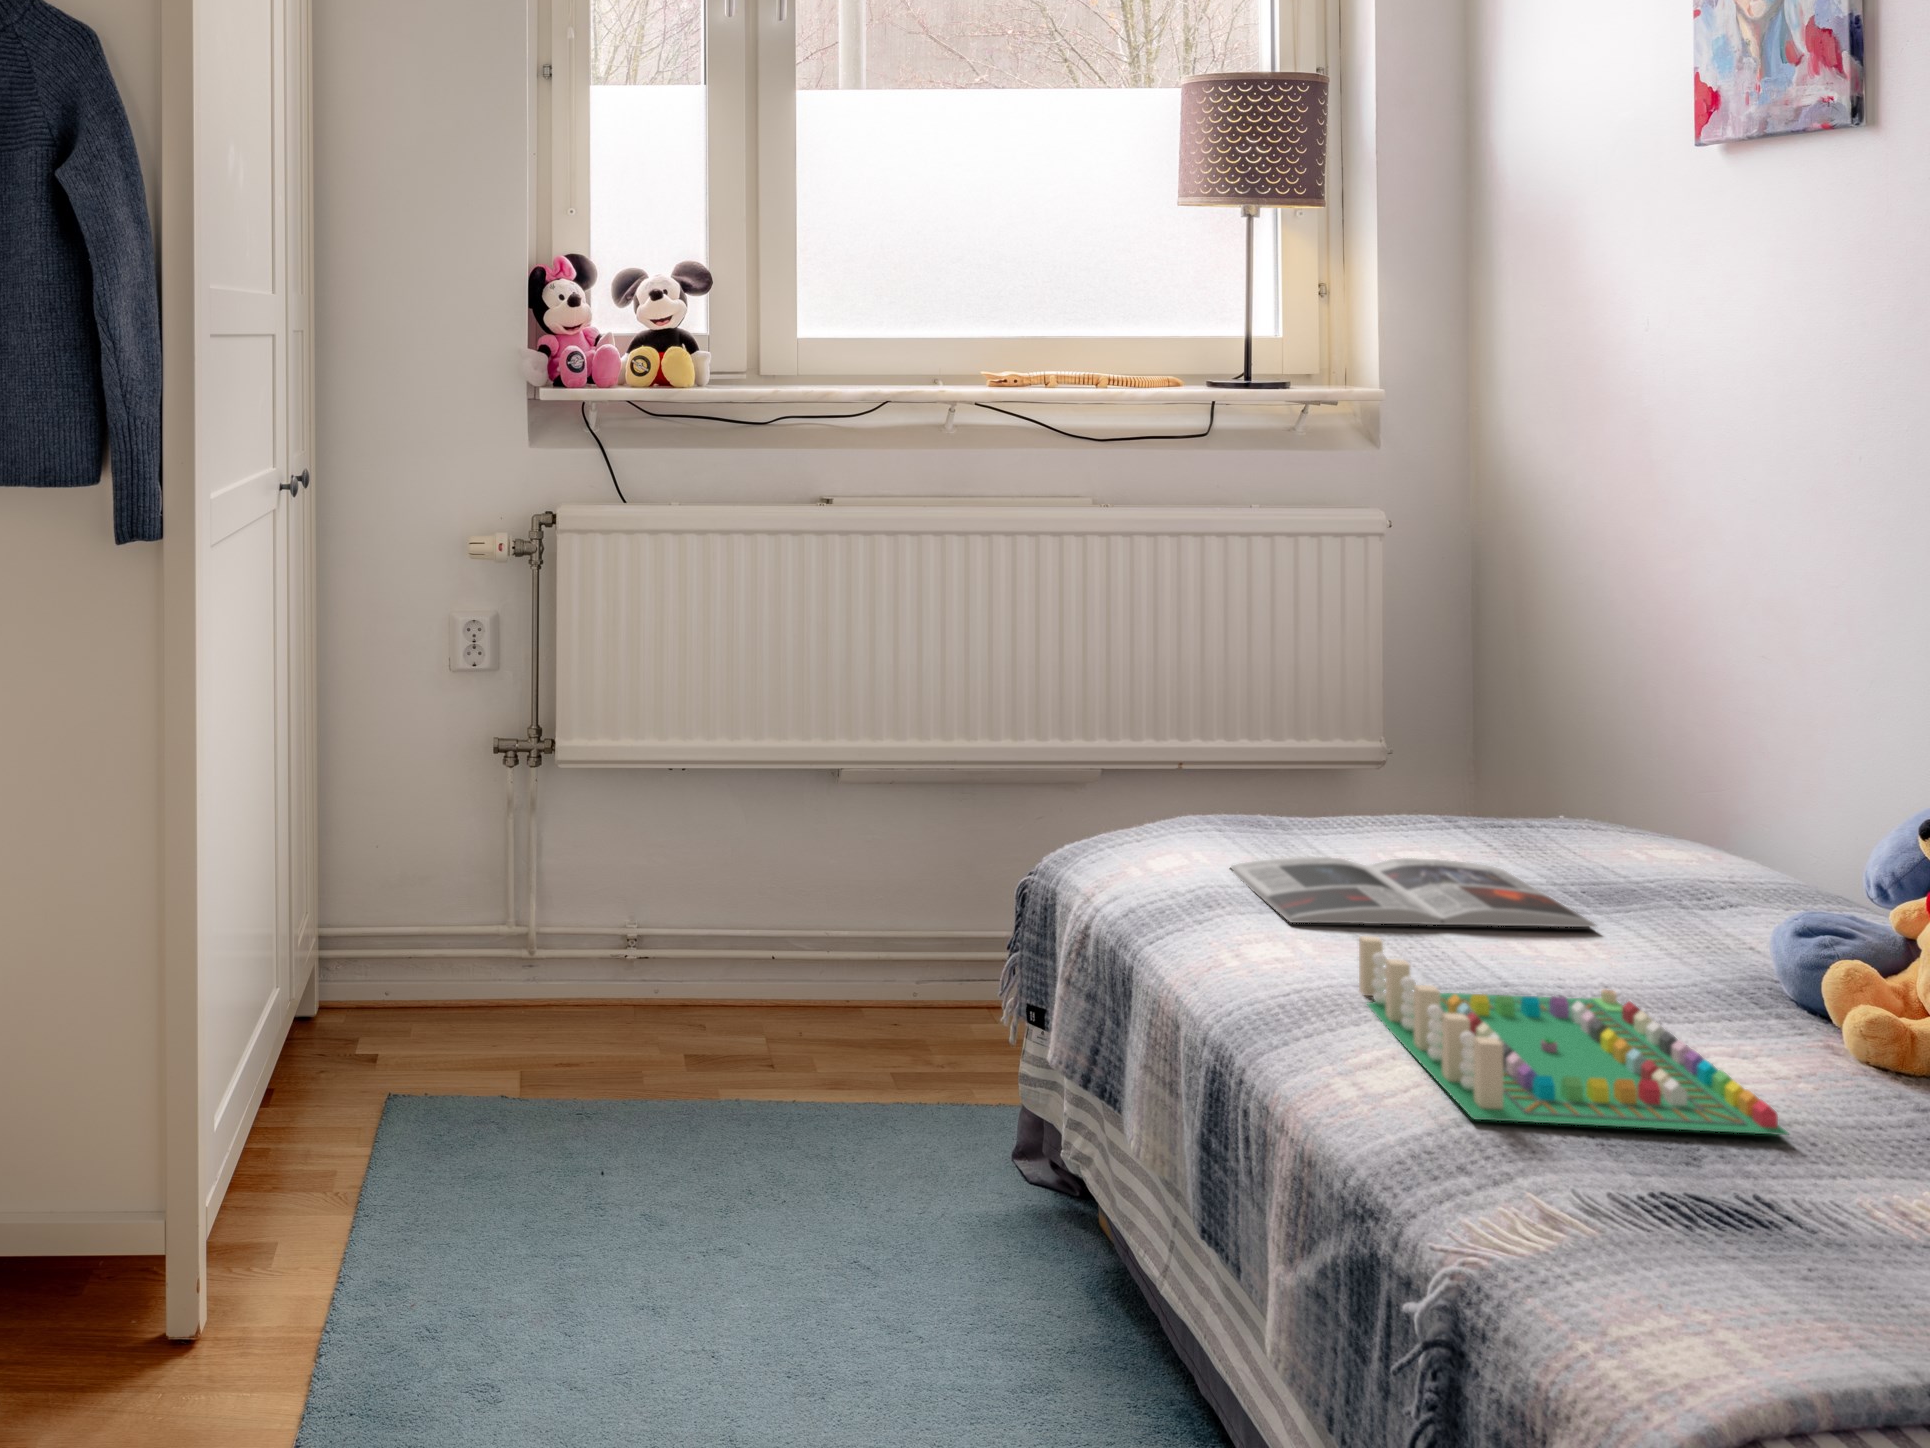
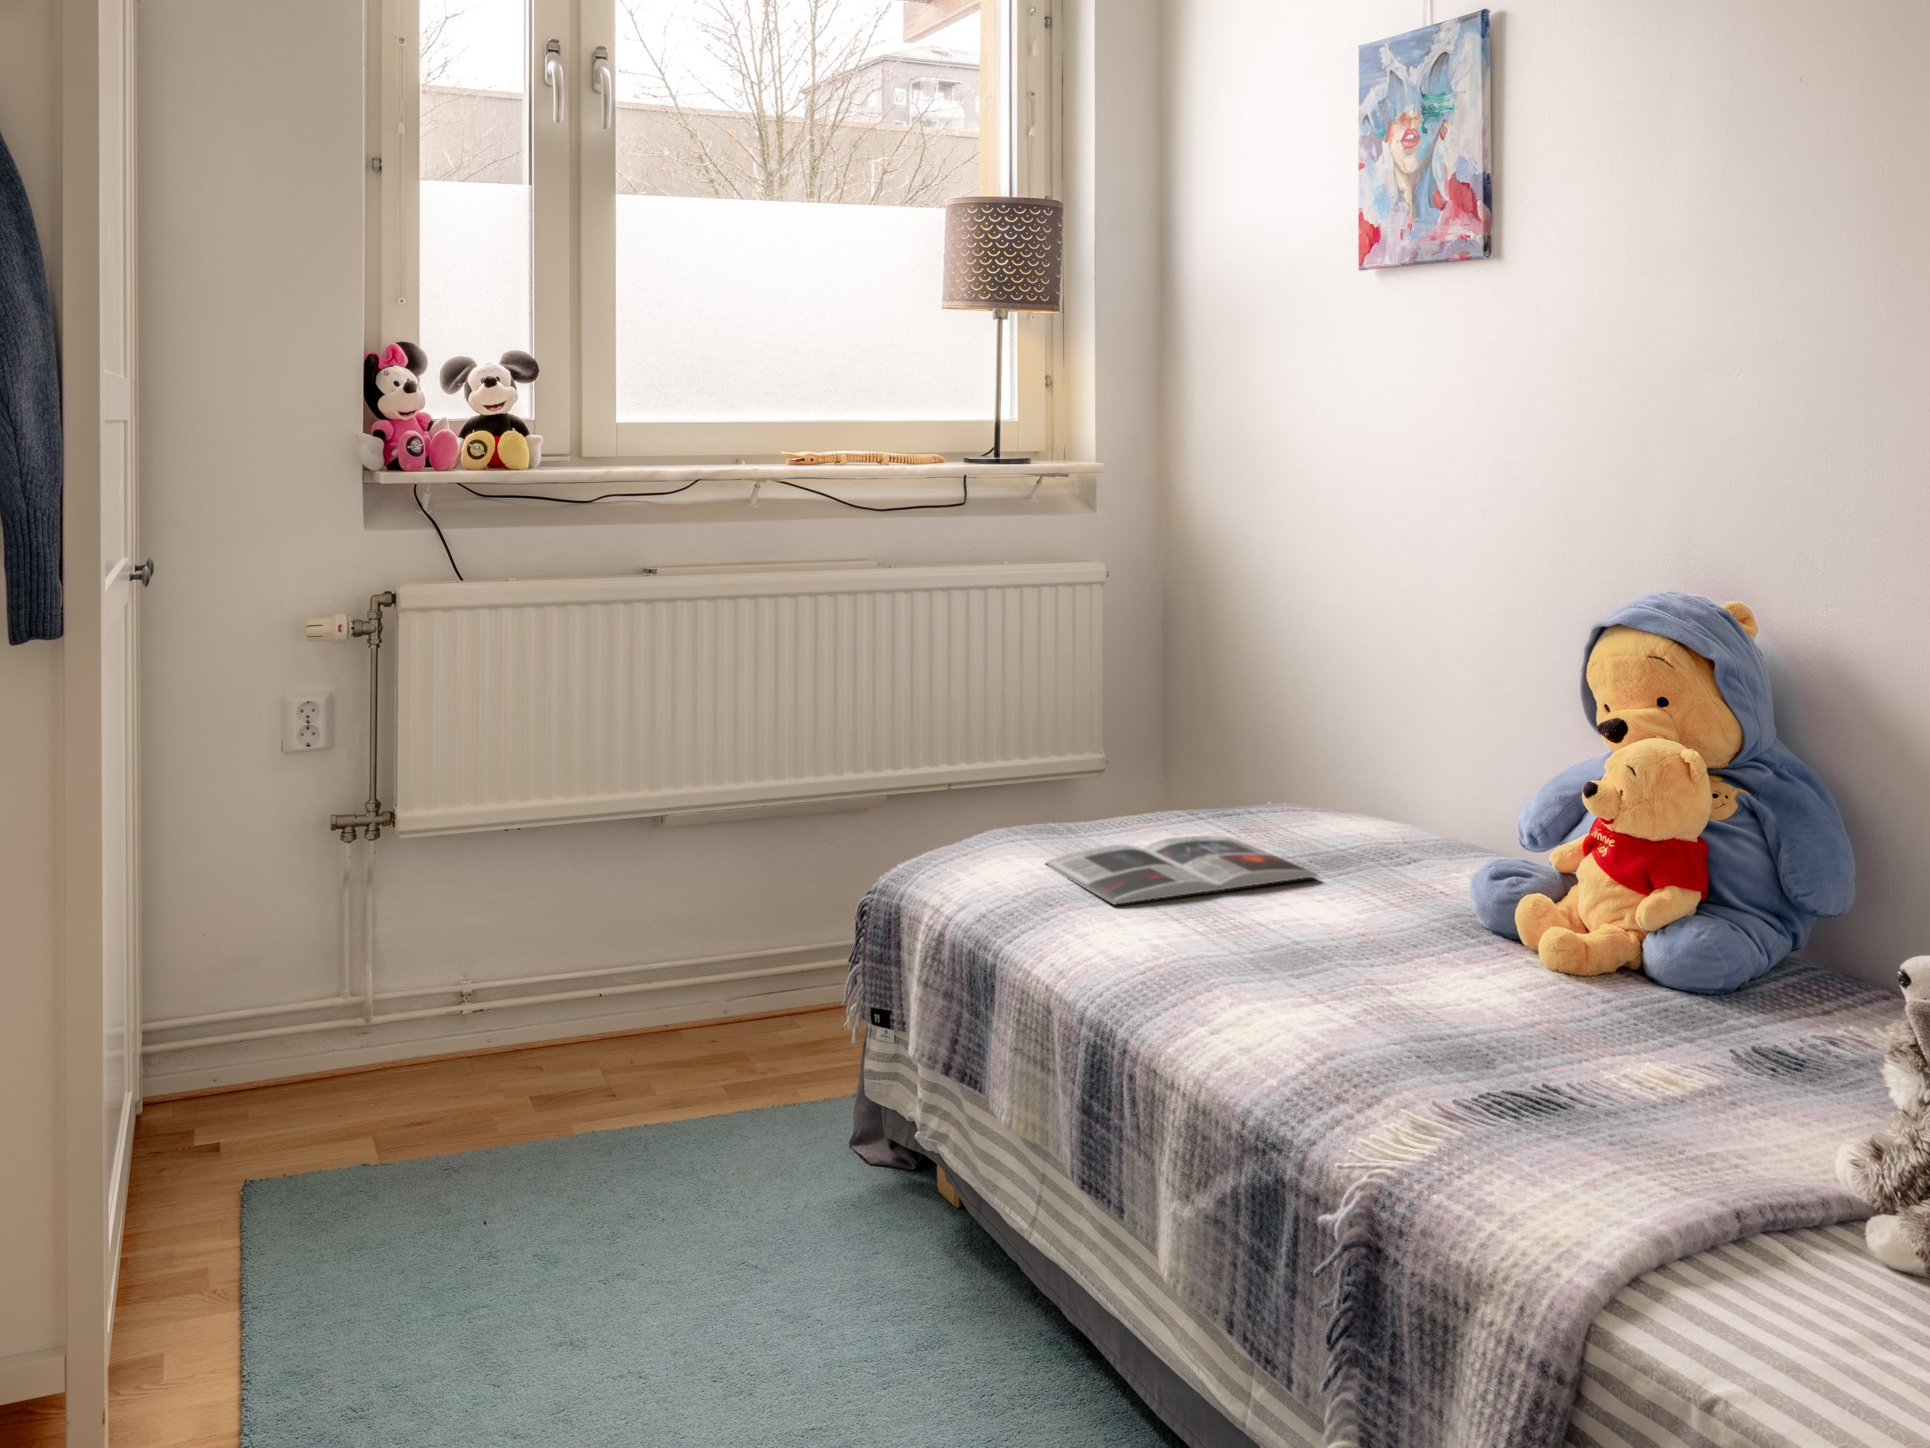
board game: present [1359,936,1788,1135] -> none [1185,908,1524,1051]

